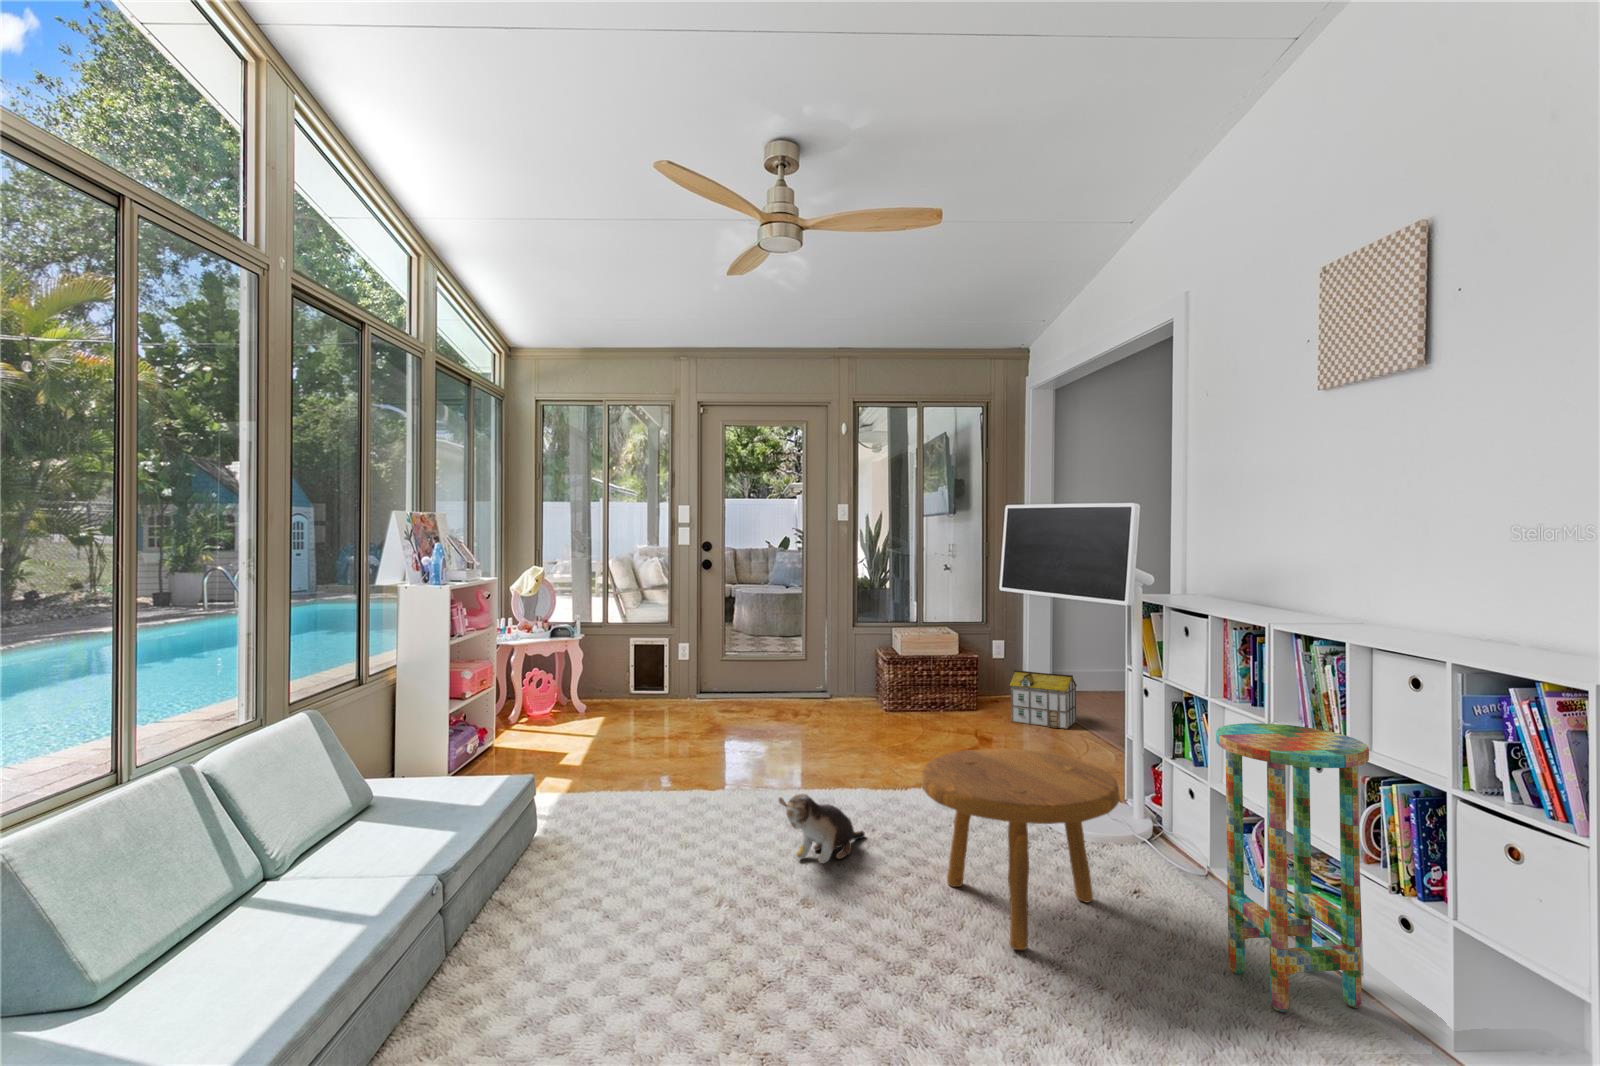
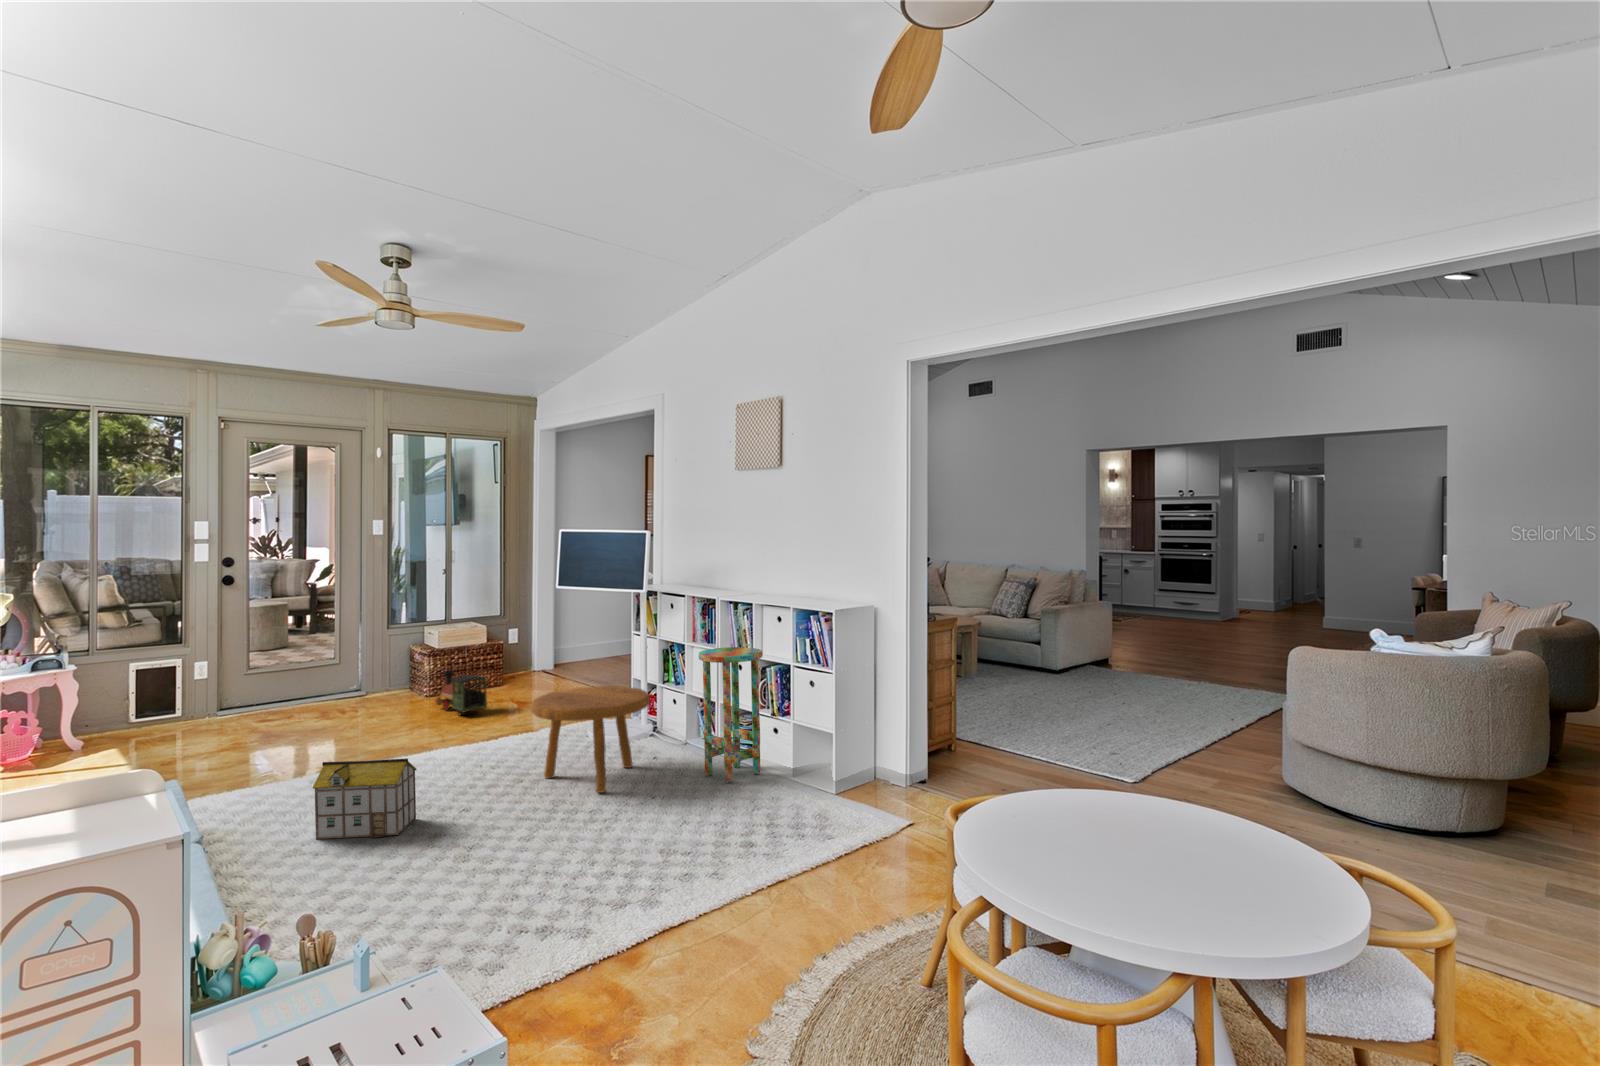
toy house: present [1010,670,1077,729] -> present [313,758,417,839]
toy train: none [882,683,935,743] -> present [435,670,487,715]
plush toy: present [779,794,865,863] -> none [420,741,472,789]

